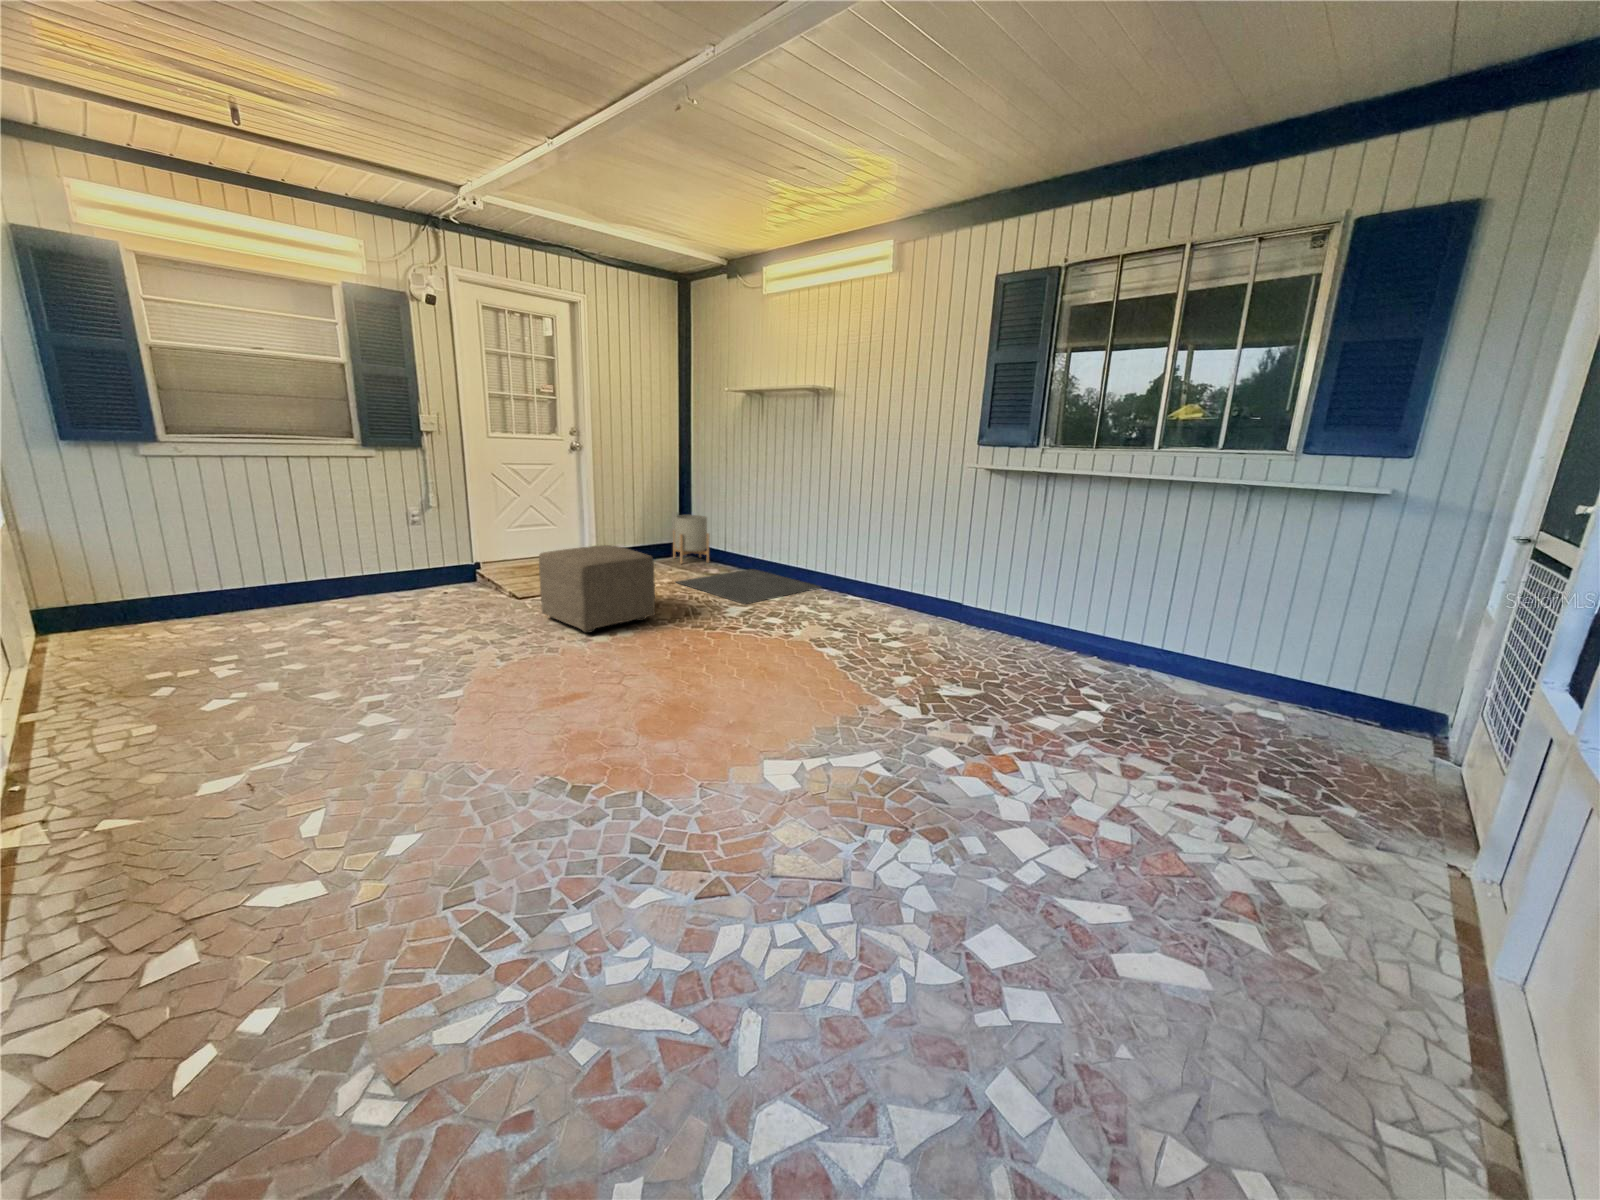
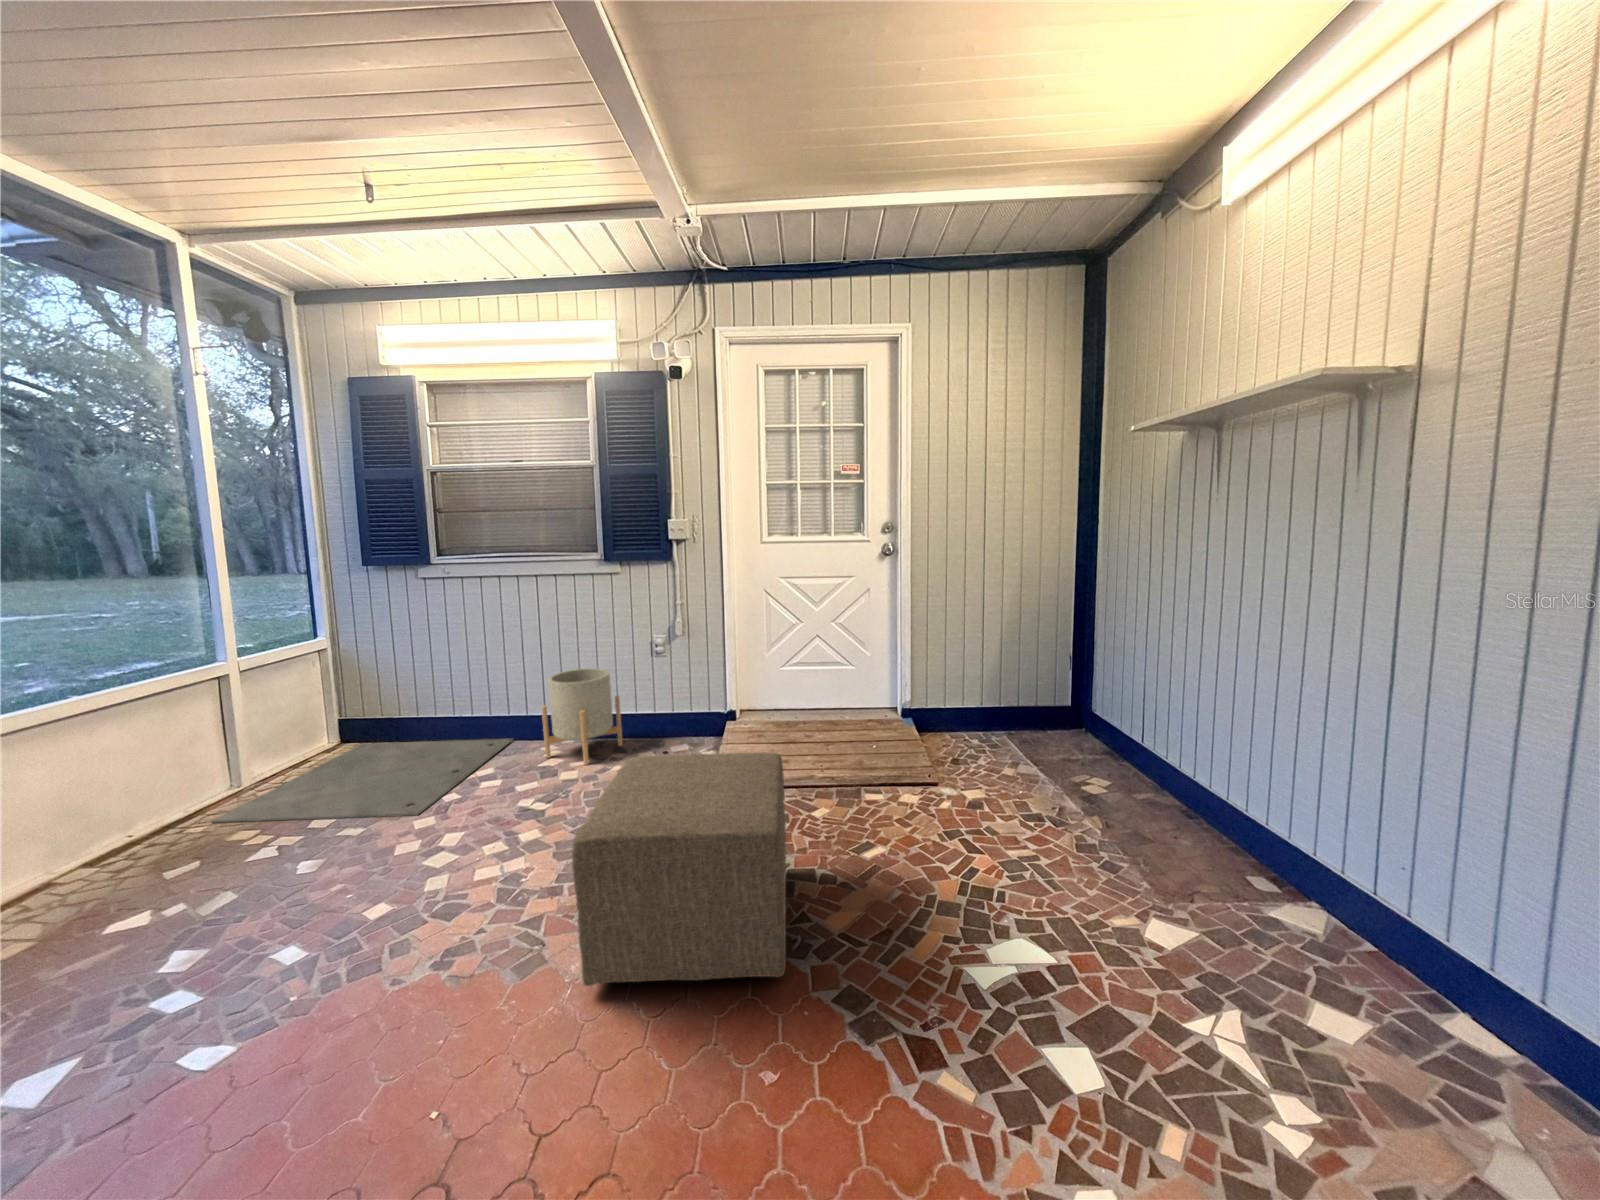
planter: present [673,515,709,564] -> present [542,668,623,765]
door mat: present [676,569,821,604] -> present [211,738,513,823]

